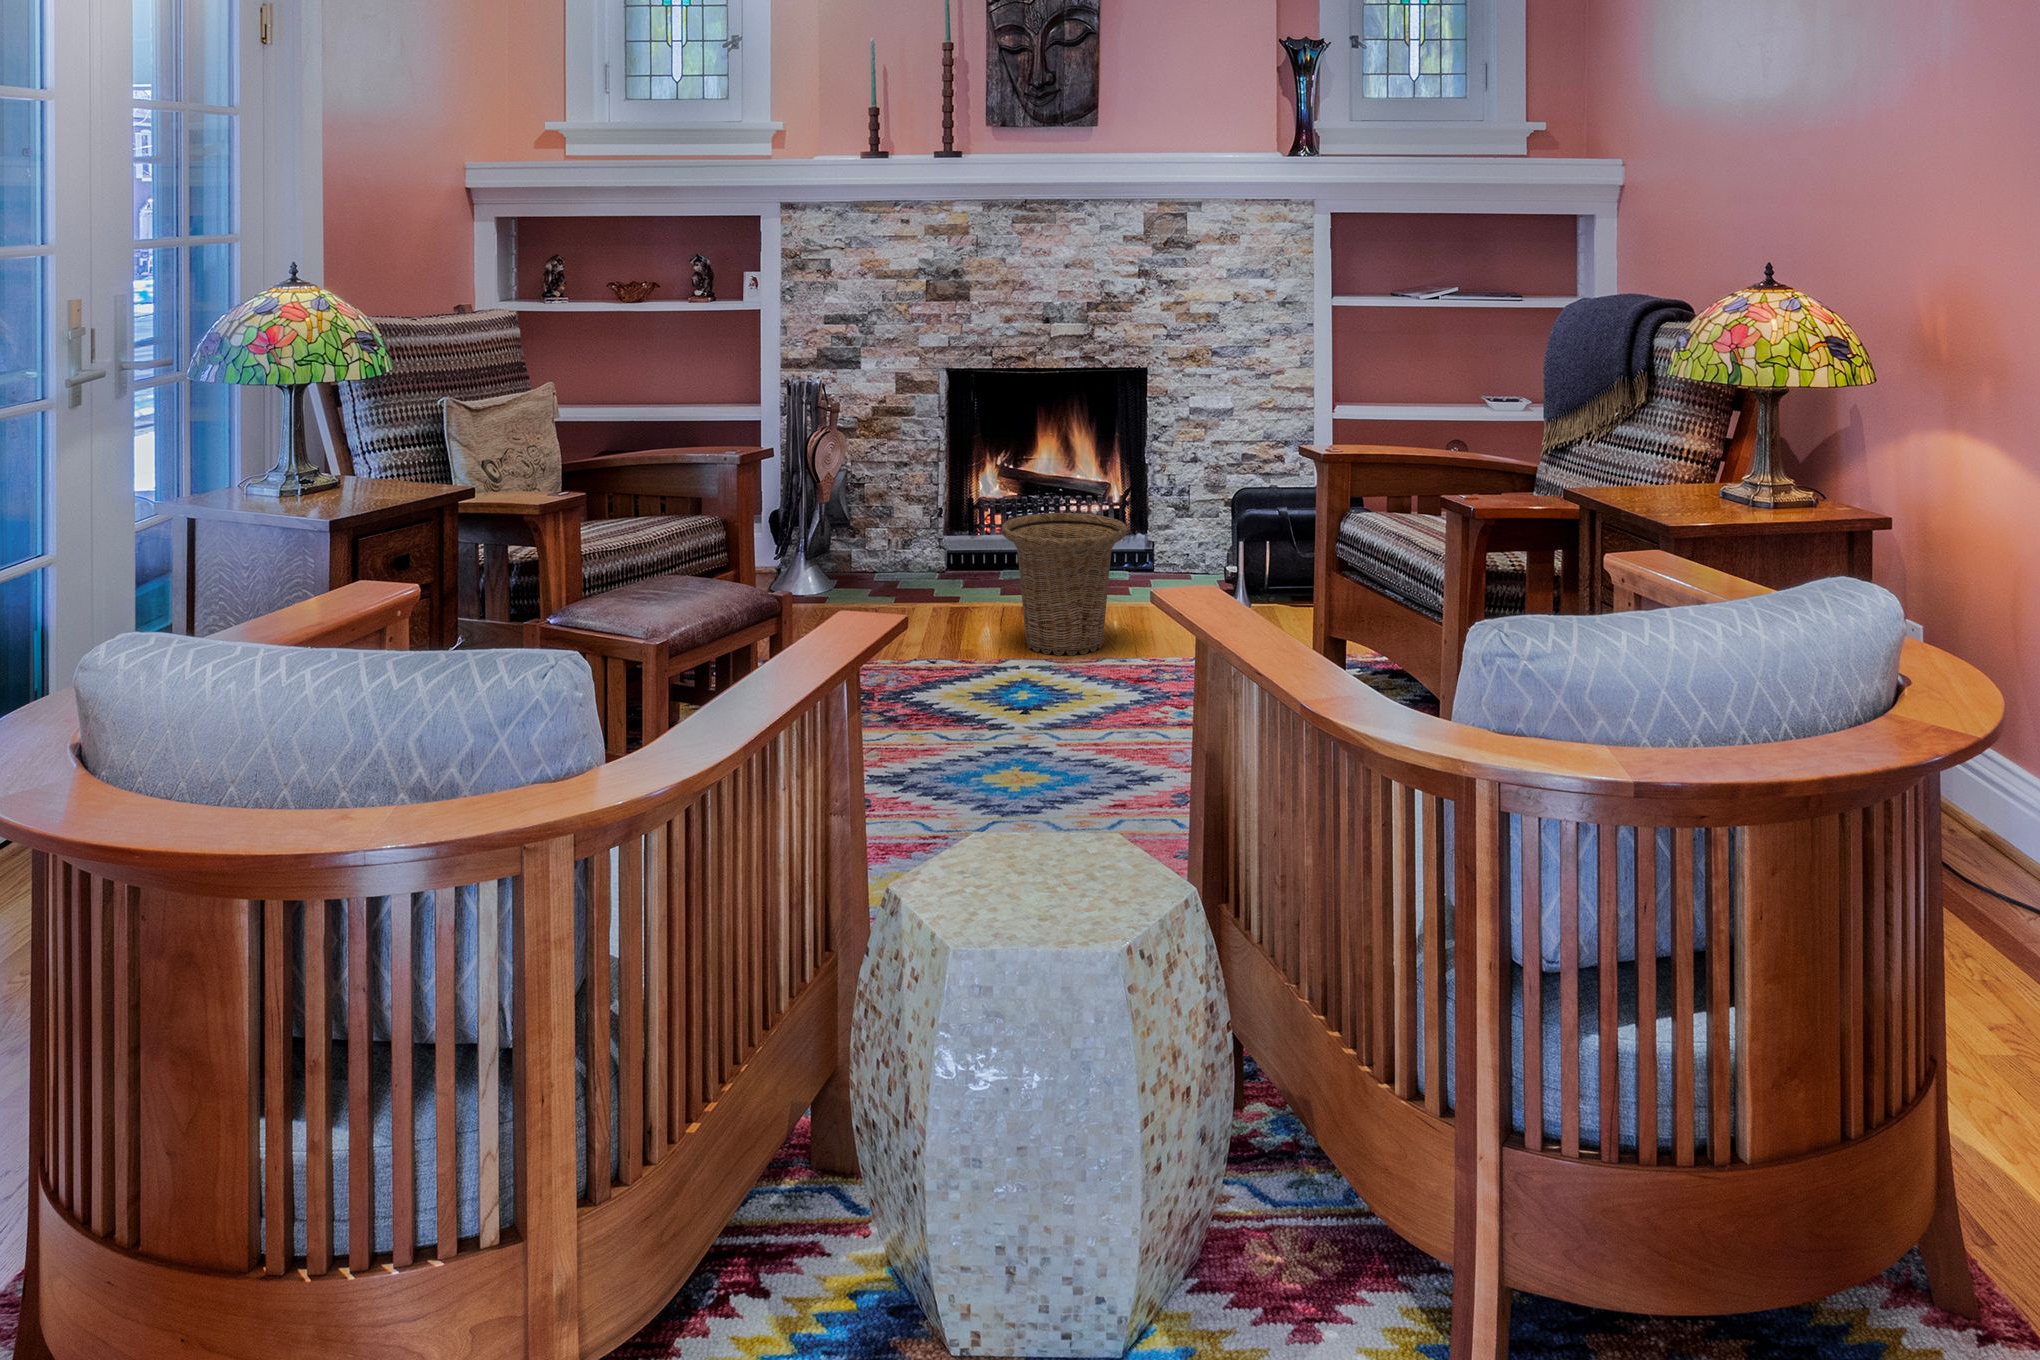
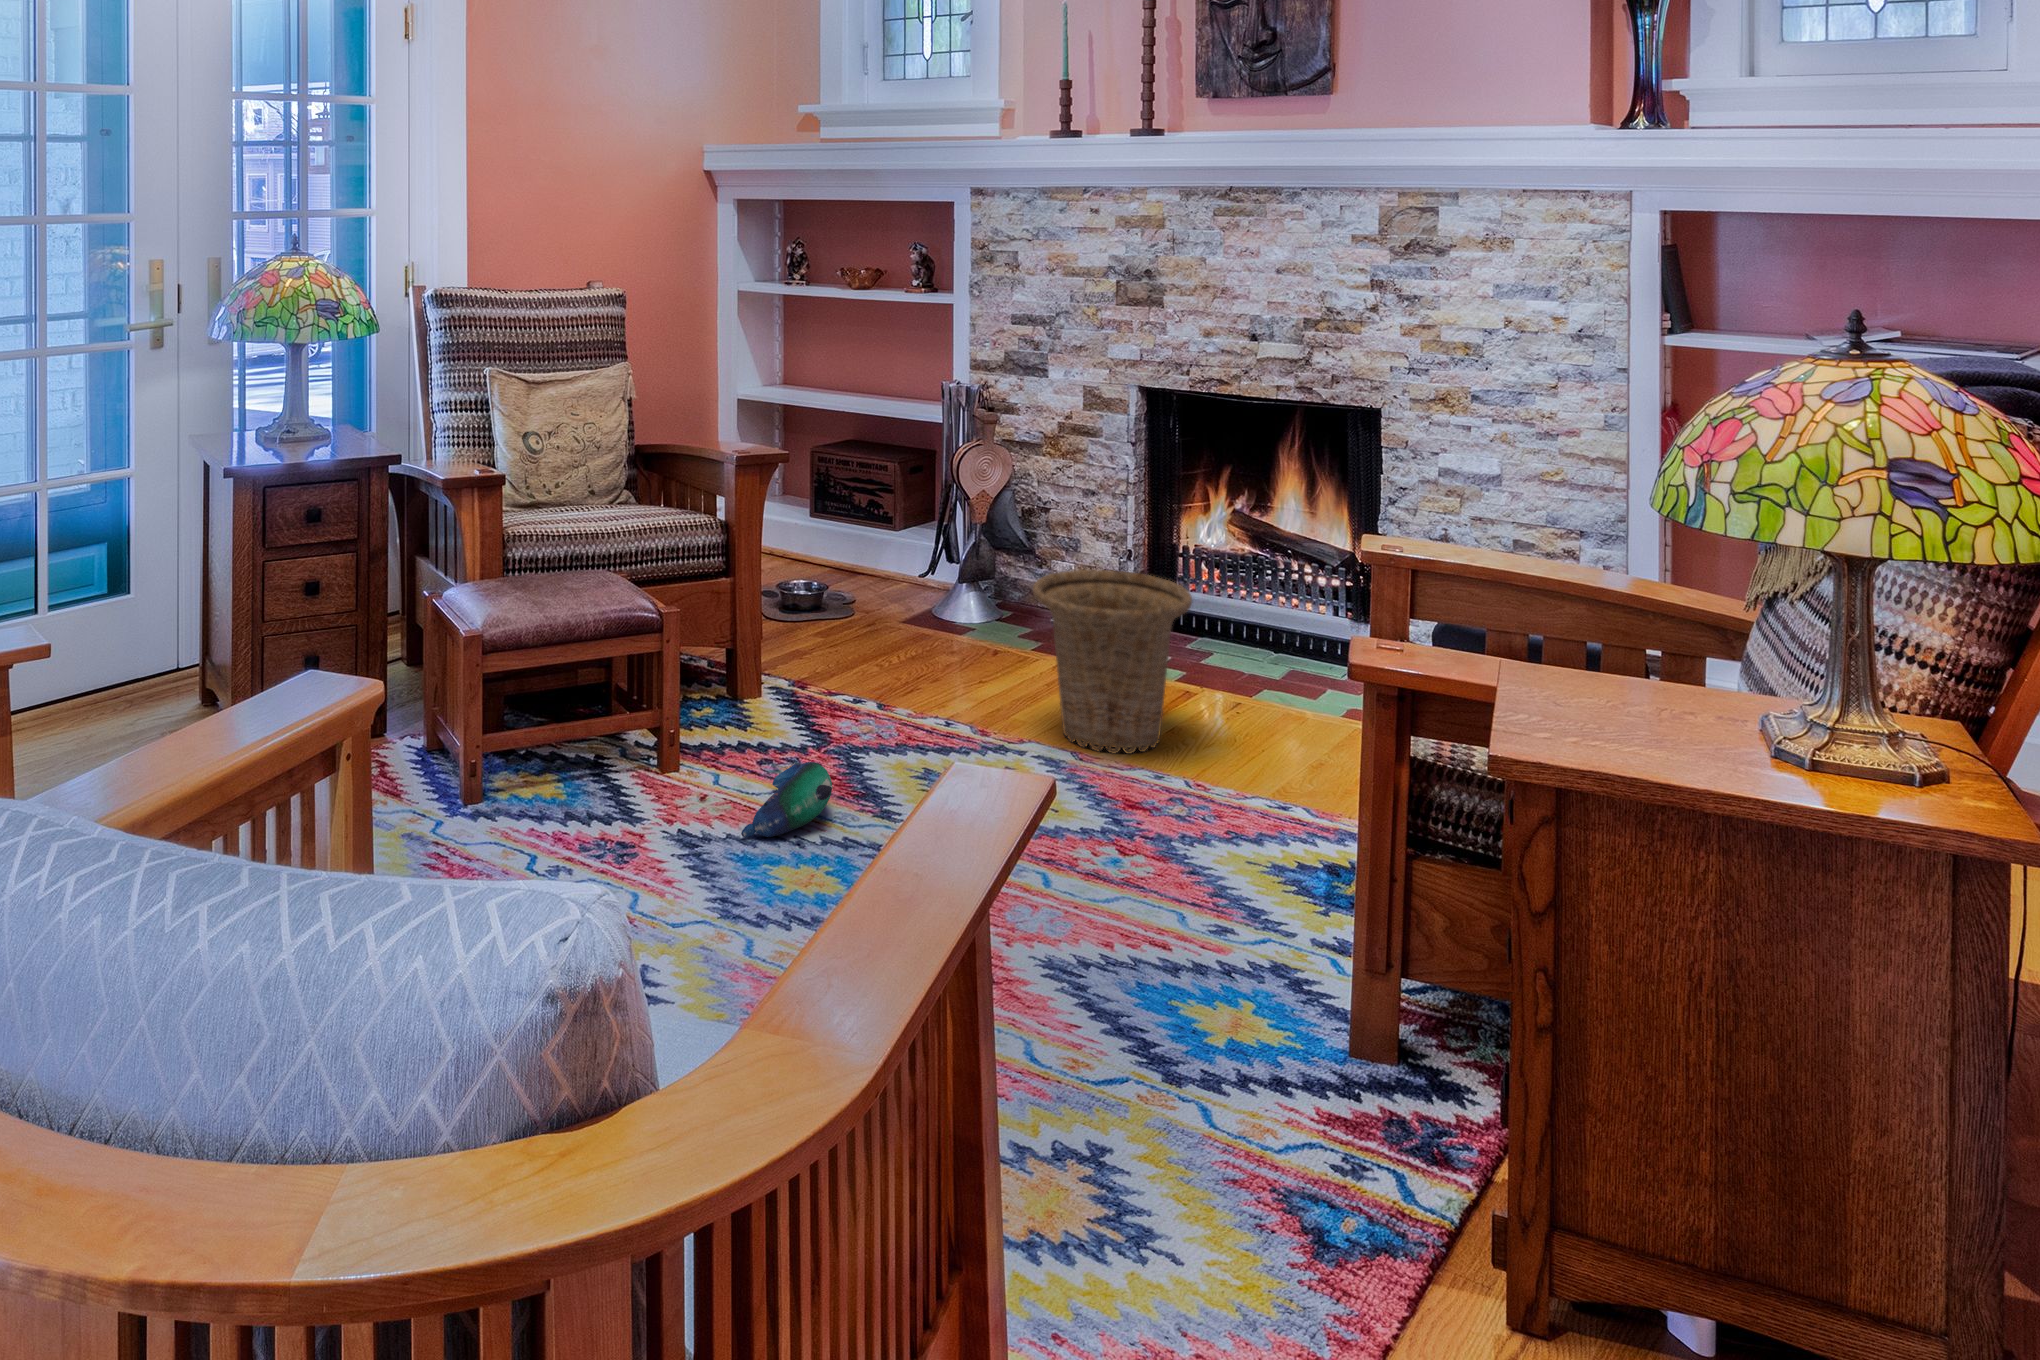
plush toy: none [918,696,1008,765] -> present [741,762,833,838]

